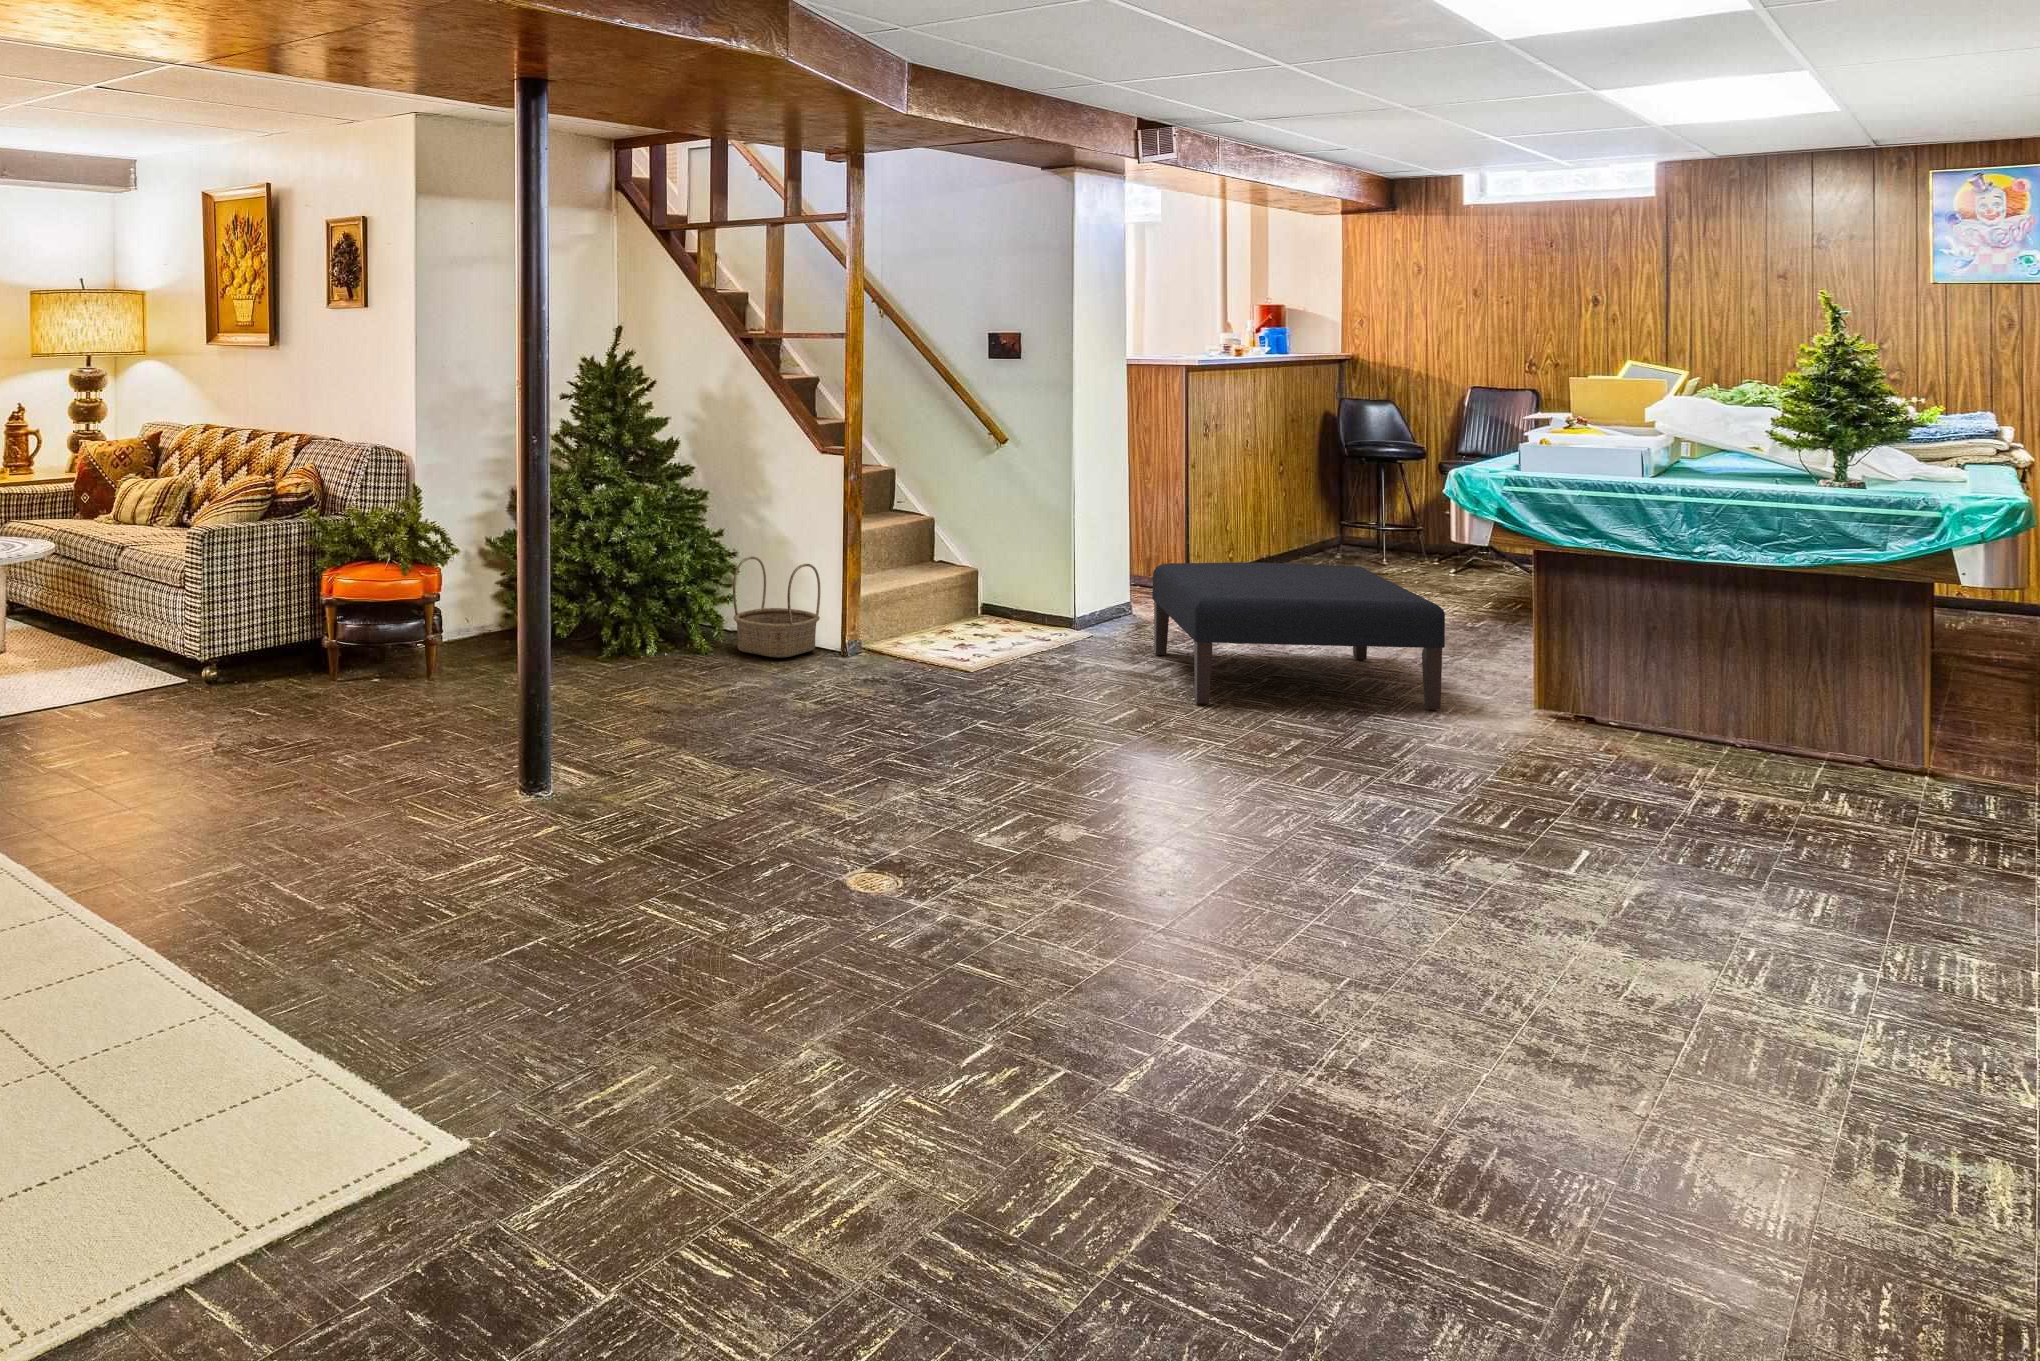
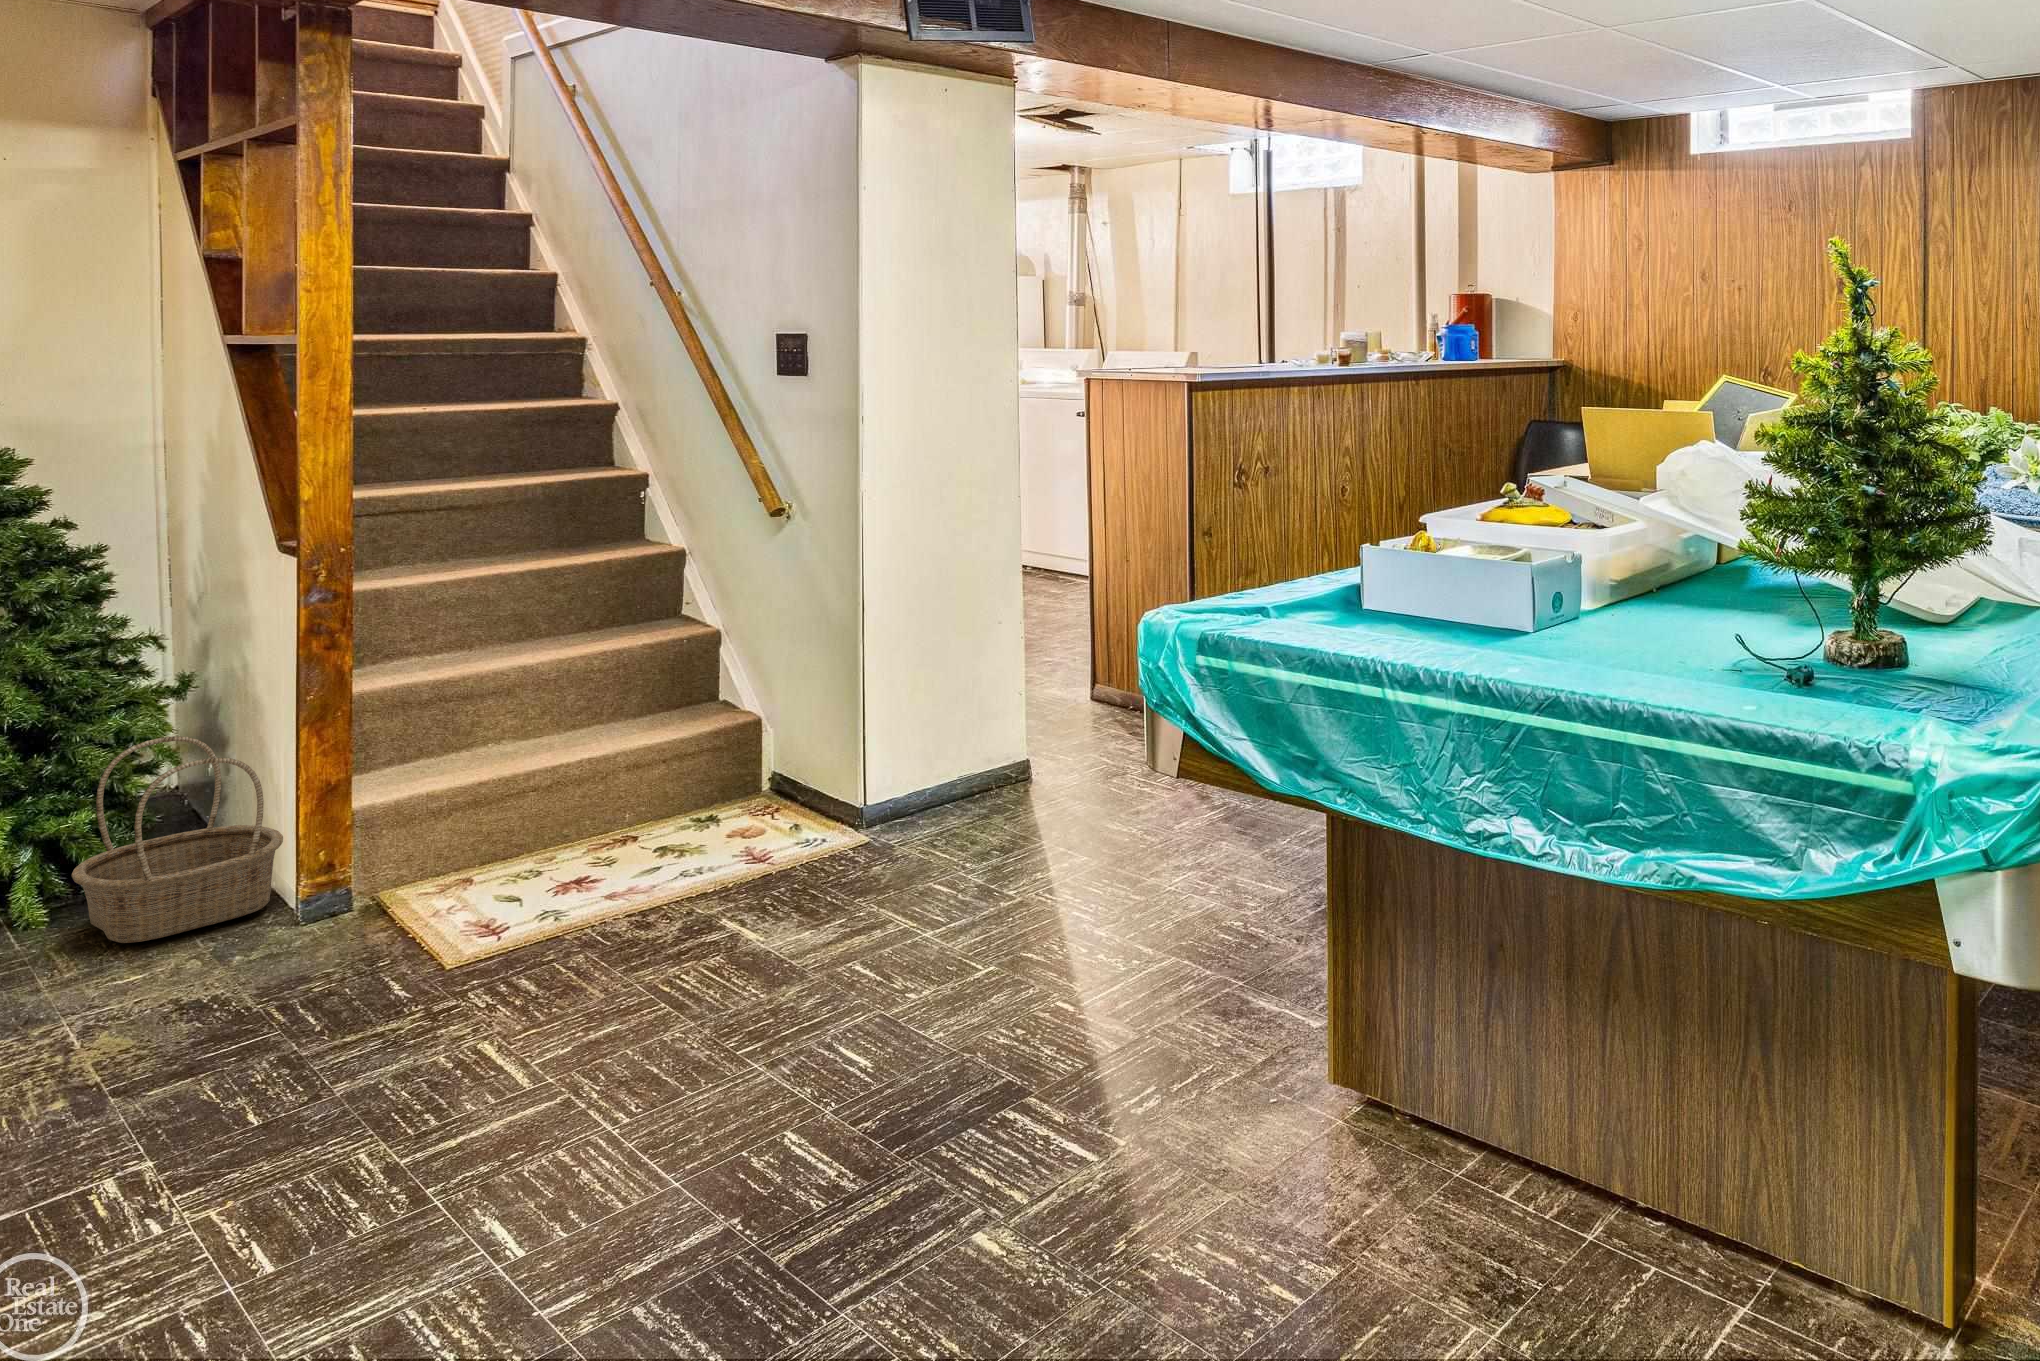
ottoman: present [1152,562,1445,711] -> none [704,736,1264,1079]

